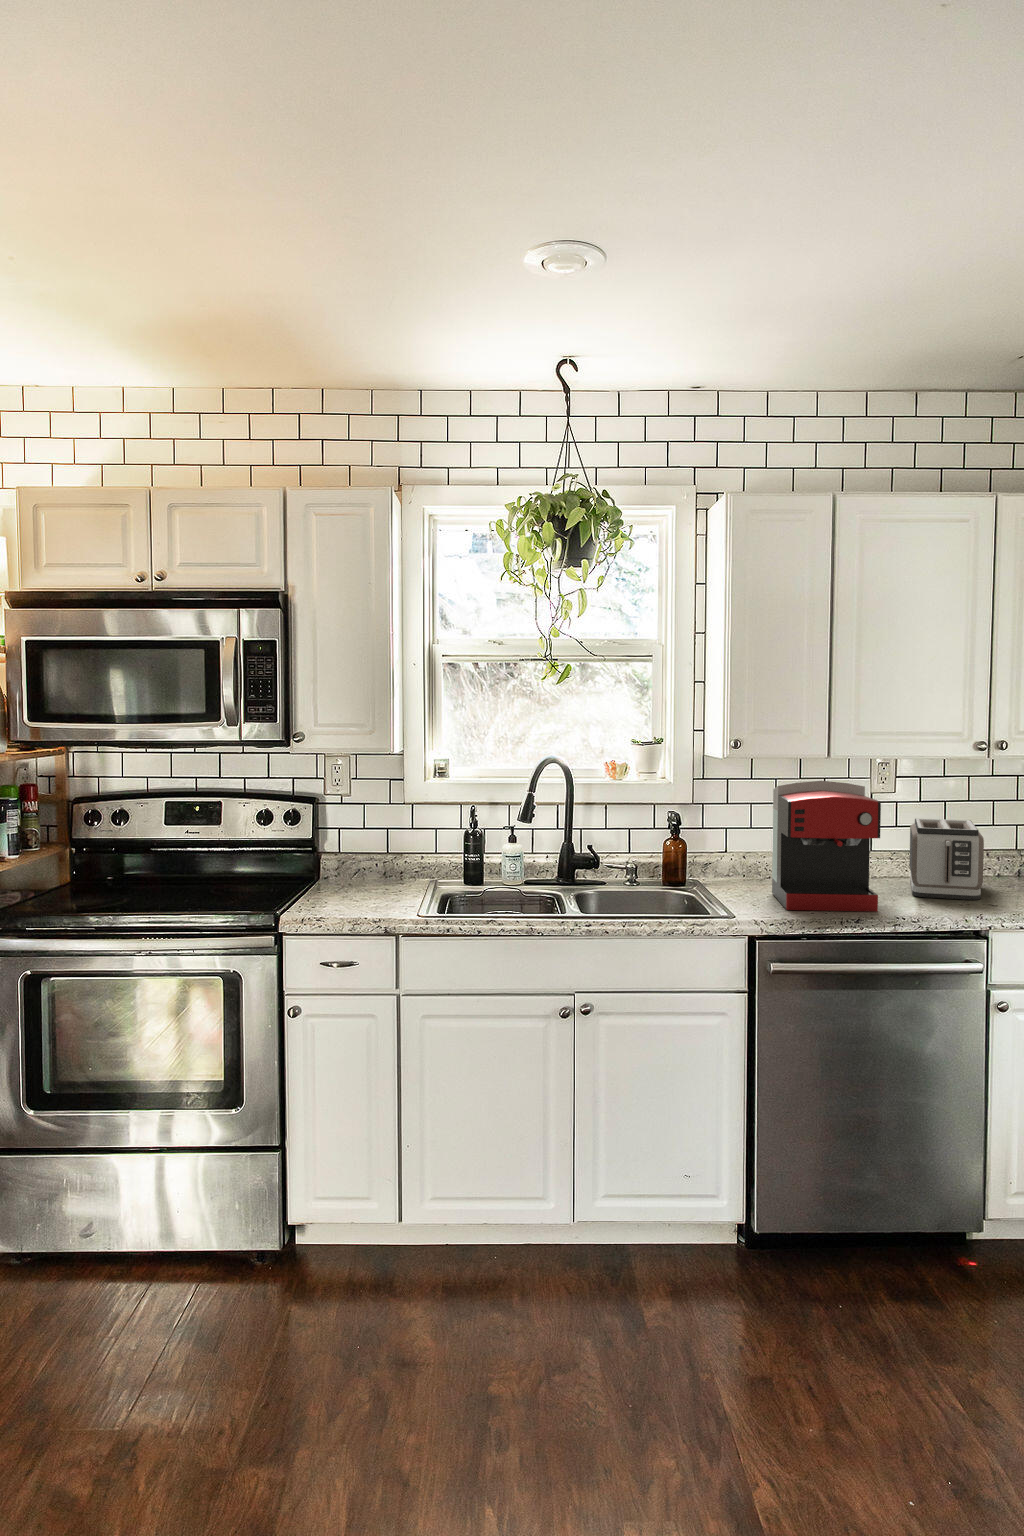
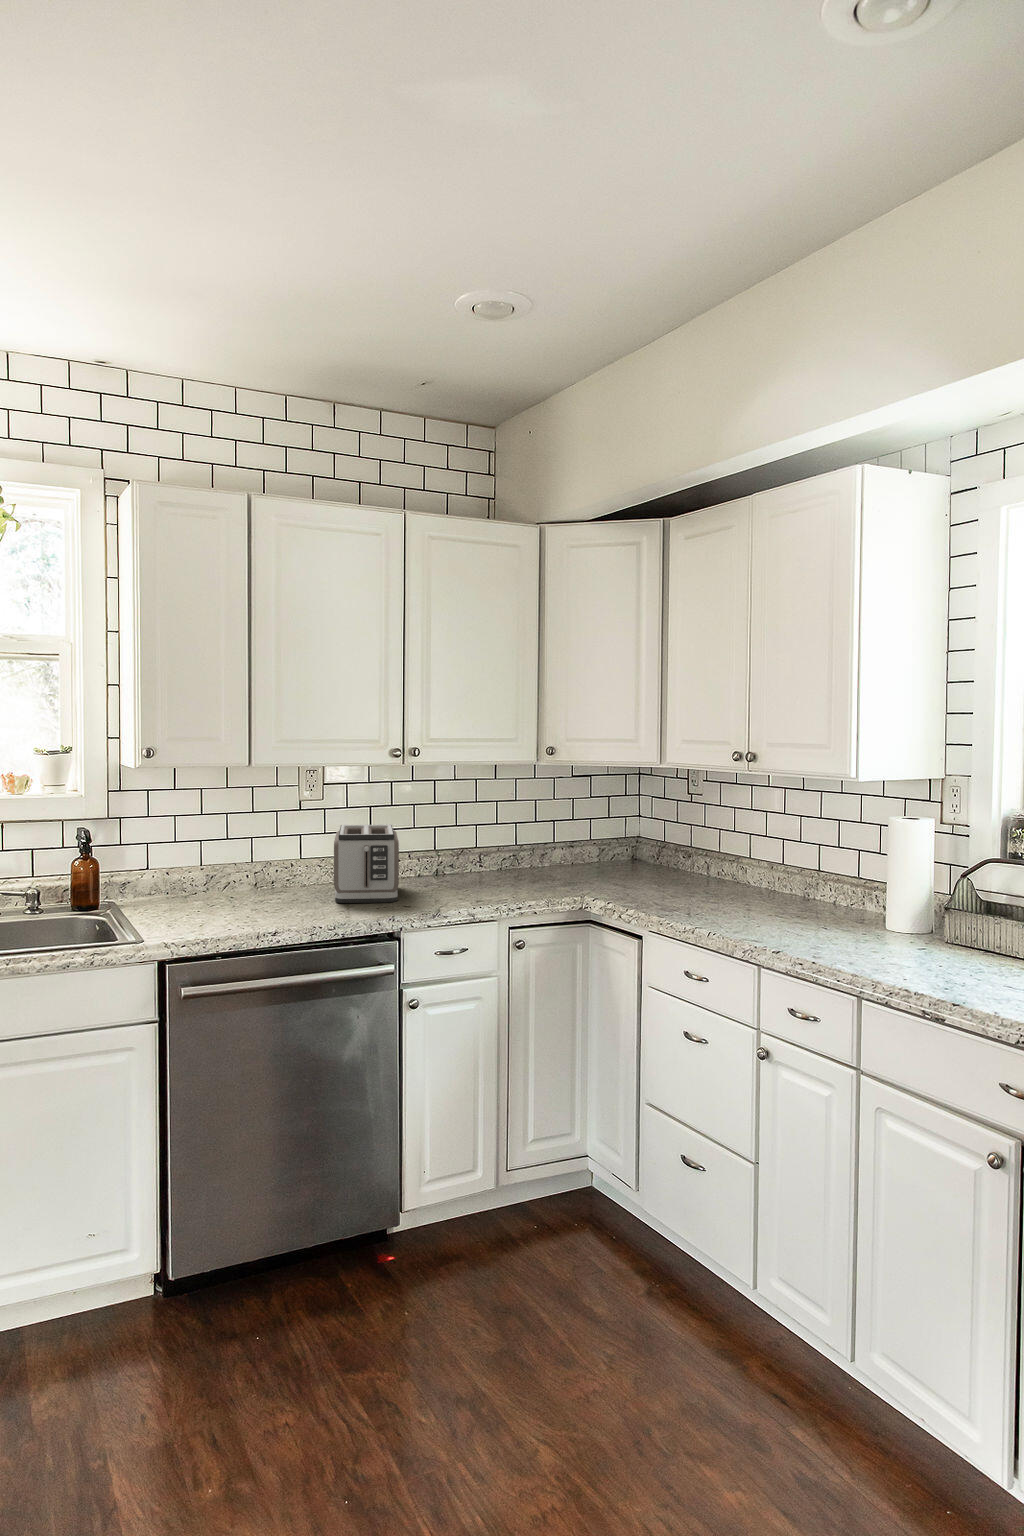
coffee maker: present [772,781,881,912] -> none [192,791,297,928]

